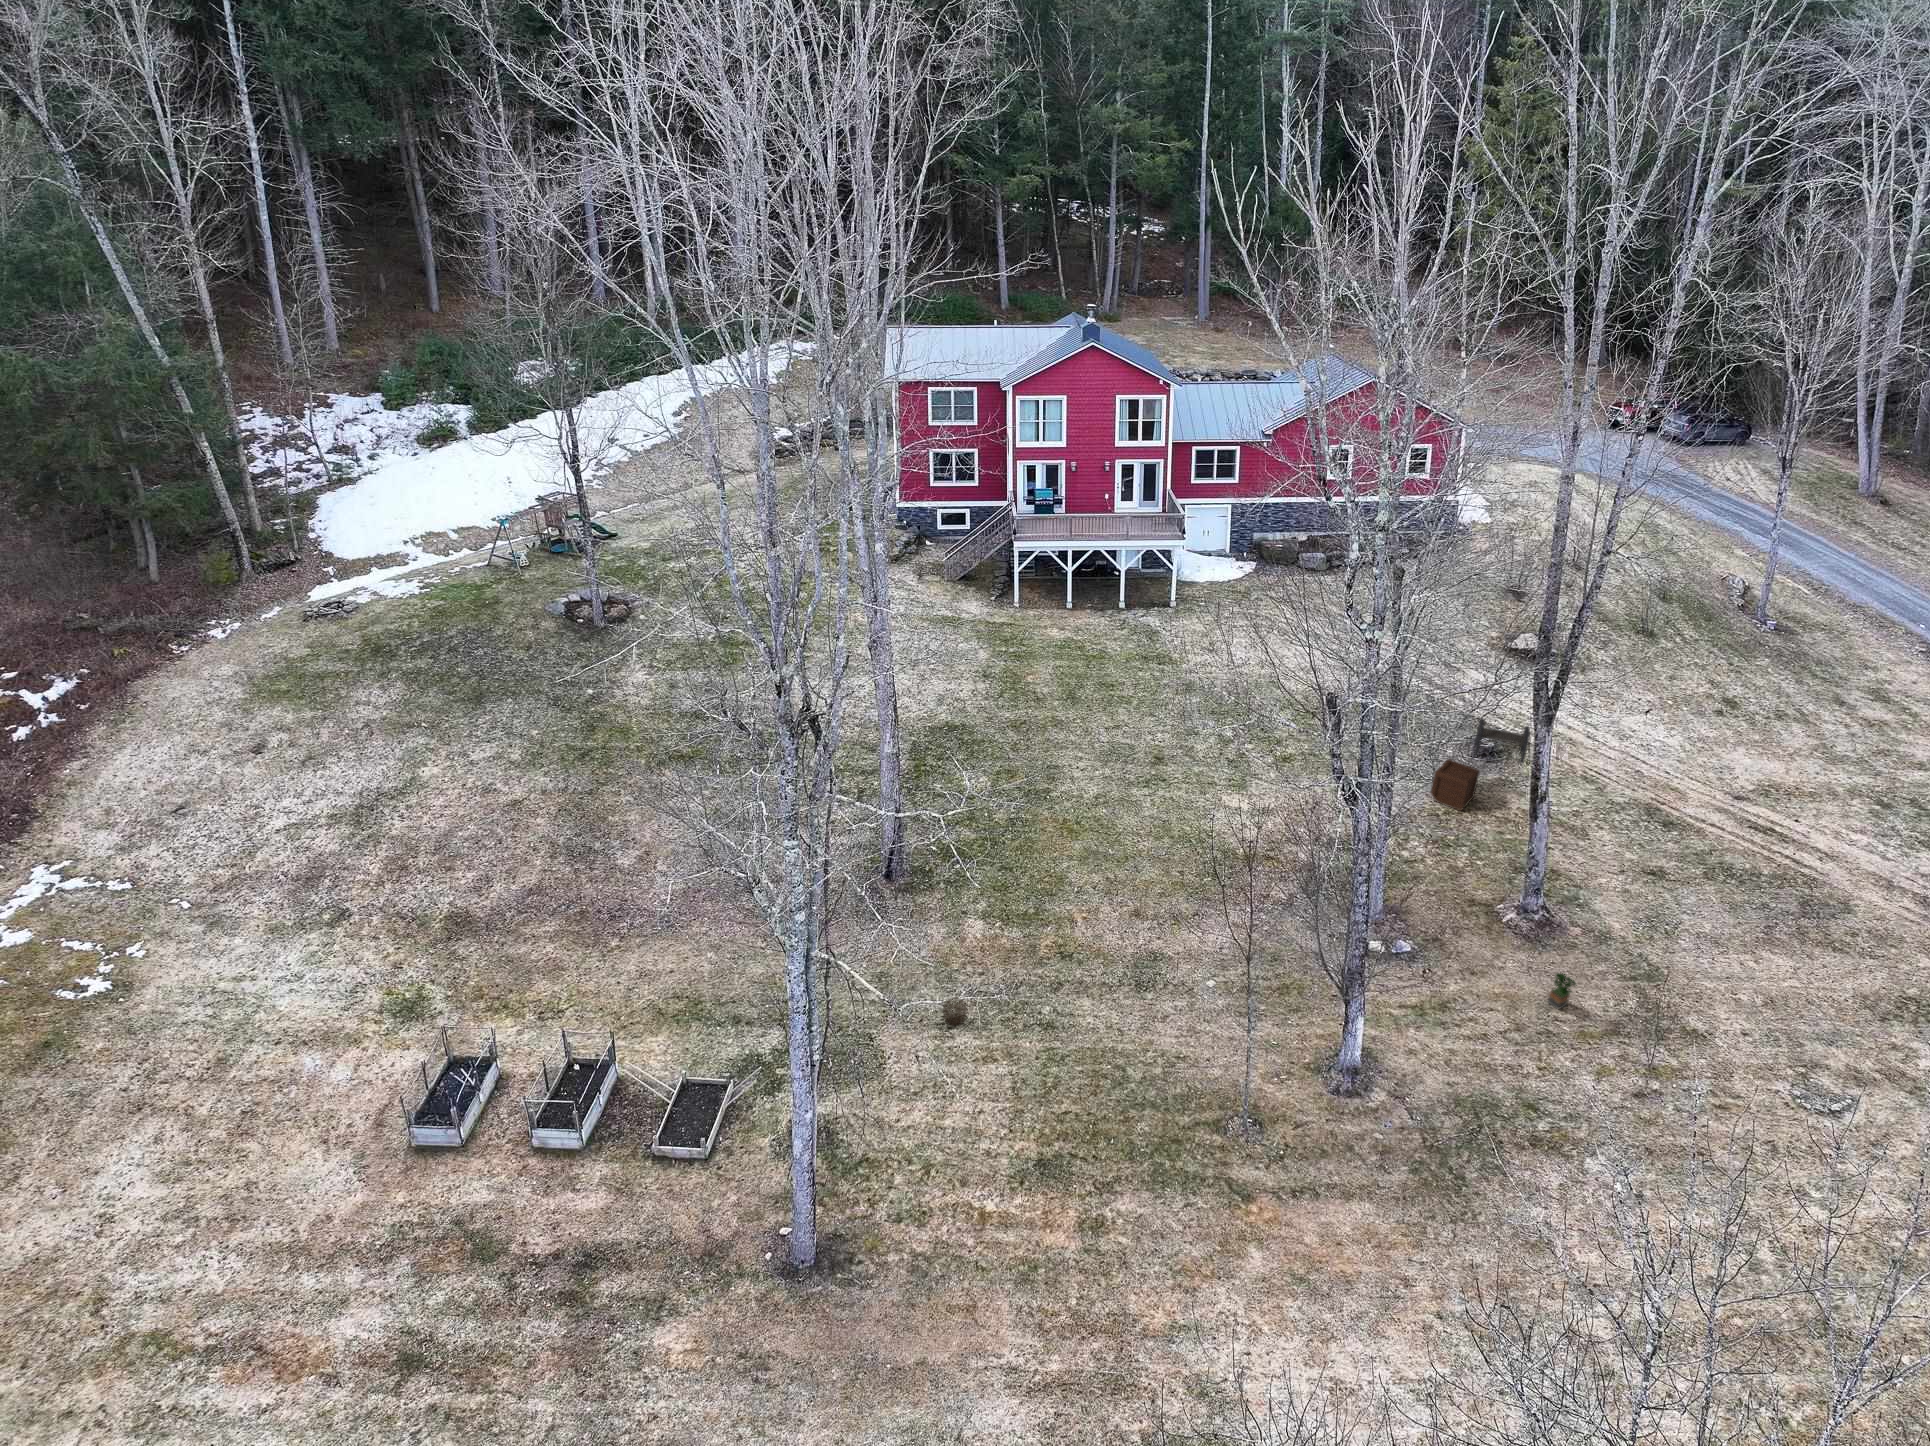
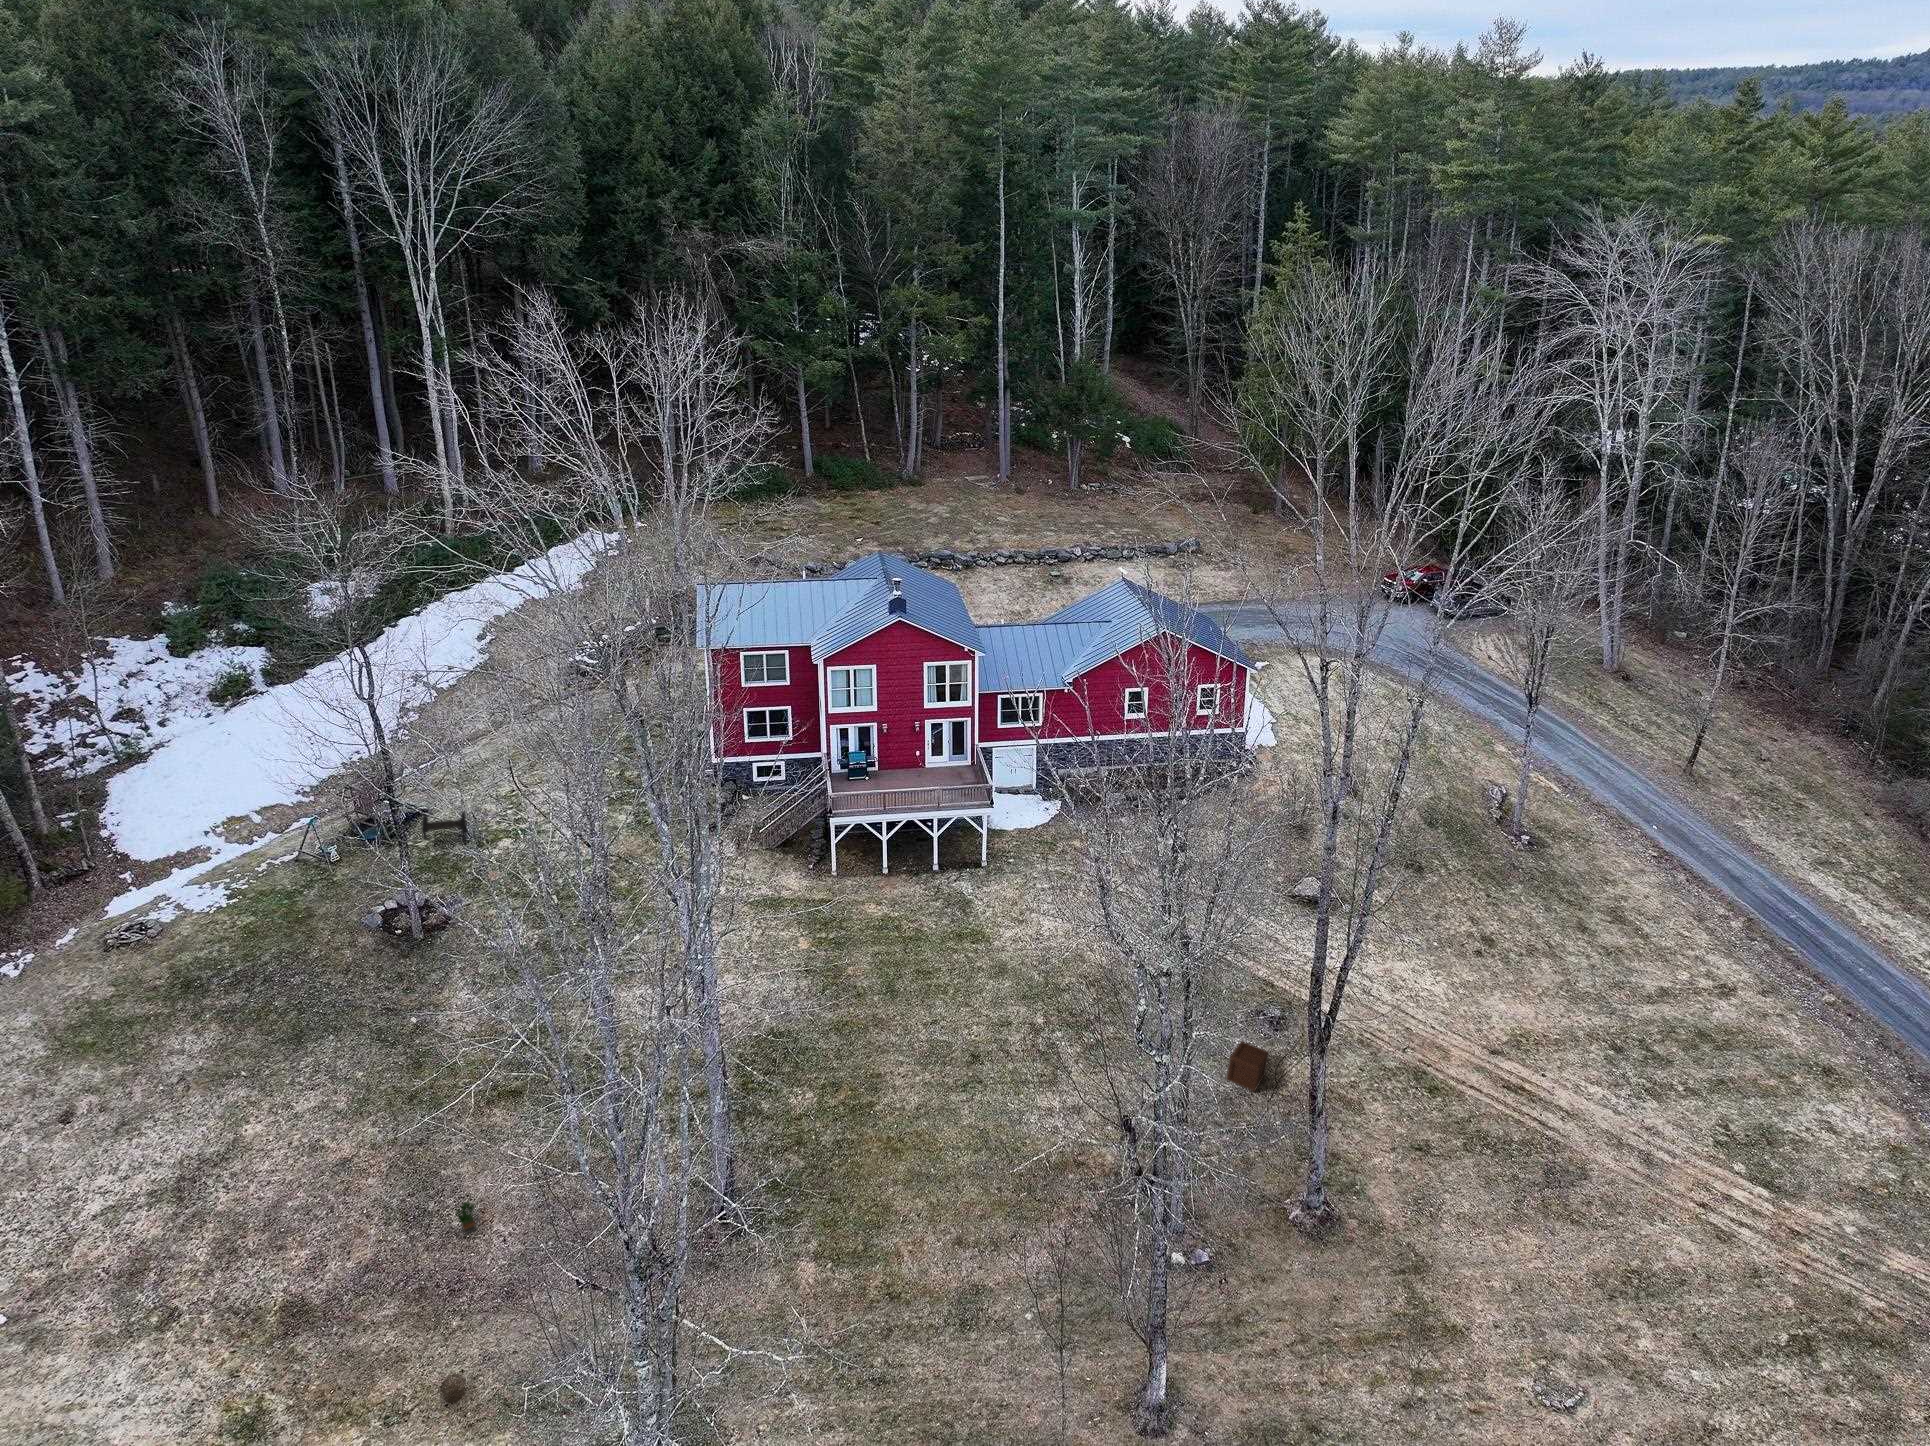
bench: present [1474,718,1530,764] -> present [422,812,468,844]
potted tree: present [1548,973,1577,1009] -> present [455,1202,476,1234]
woven basket: present [943,997,967,1025] -> present [440,1374,467,1403]

